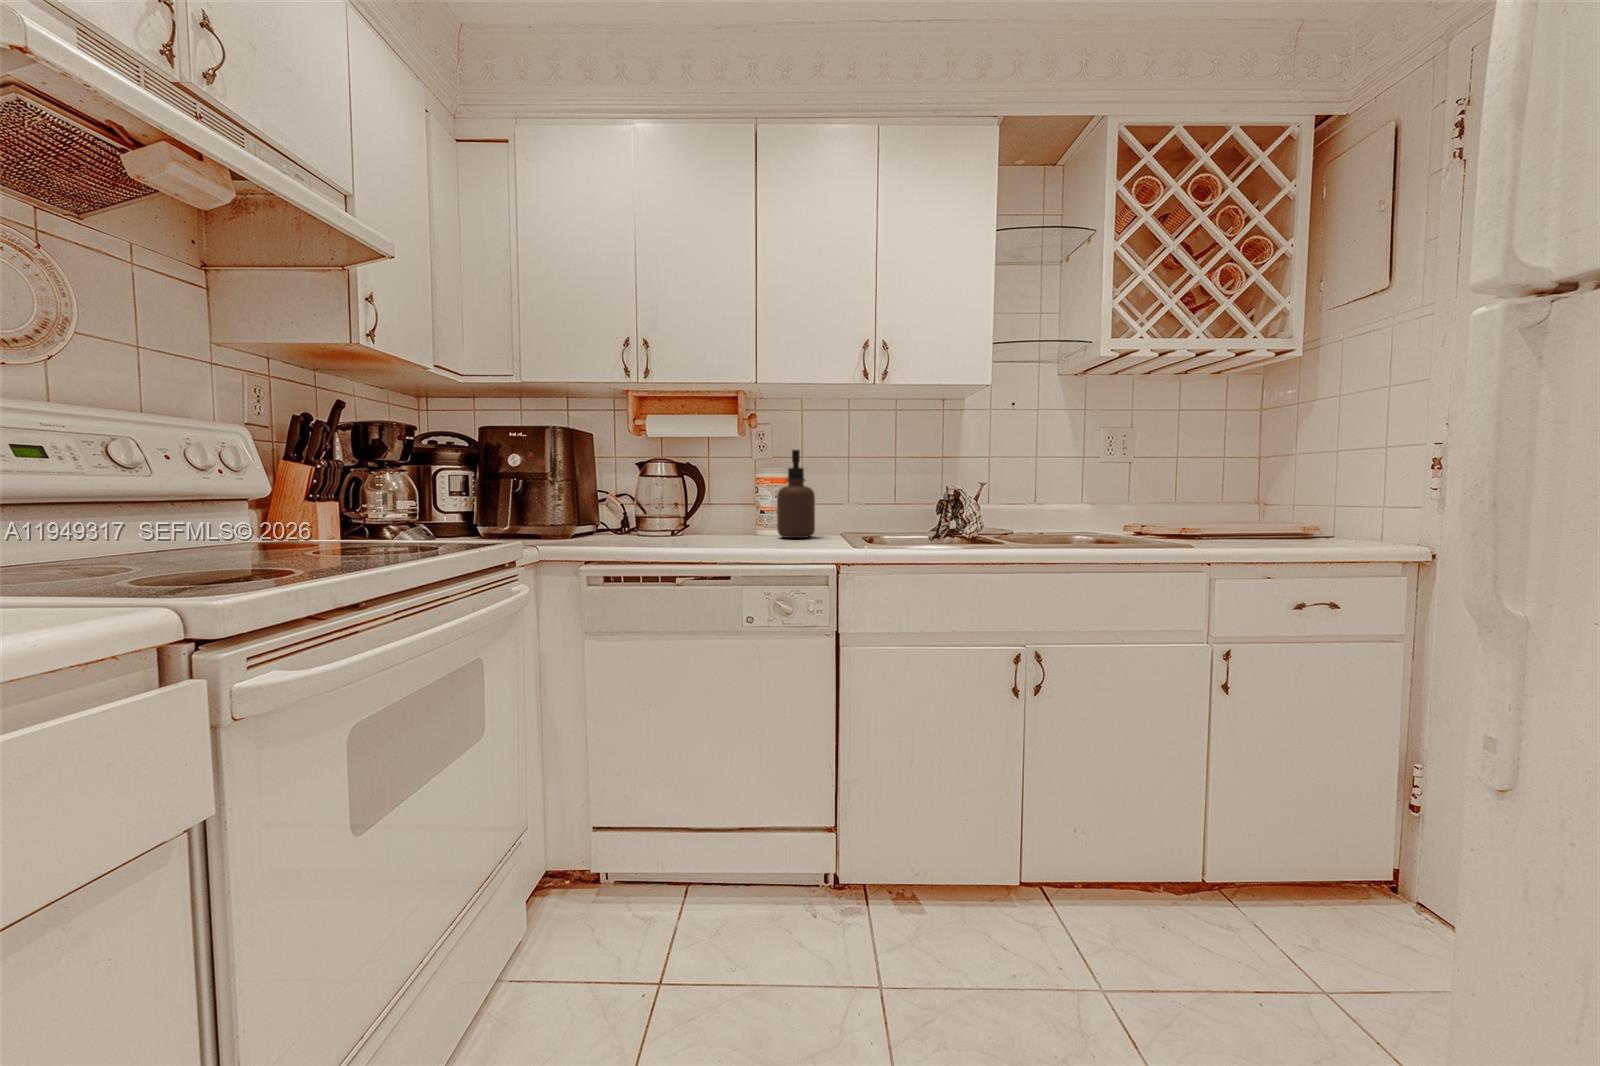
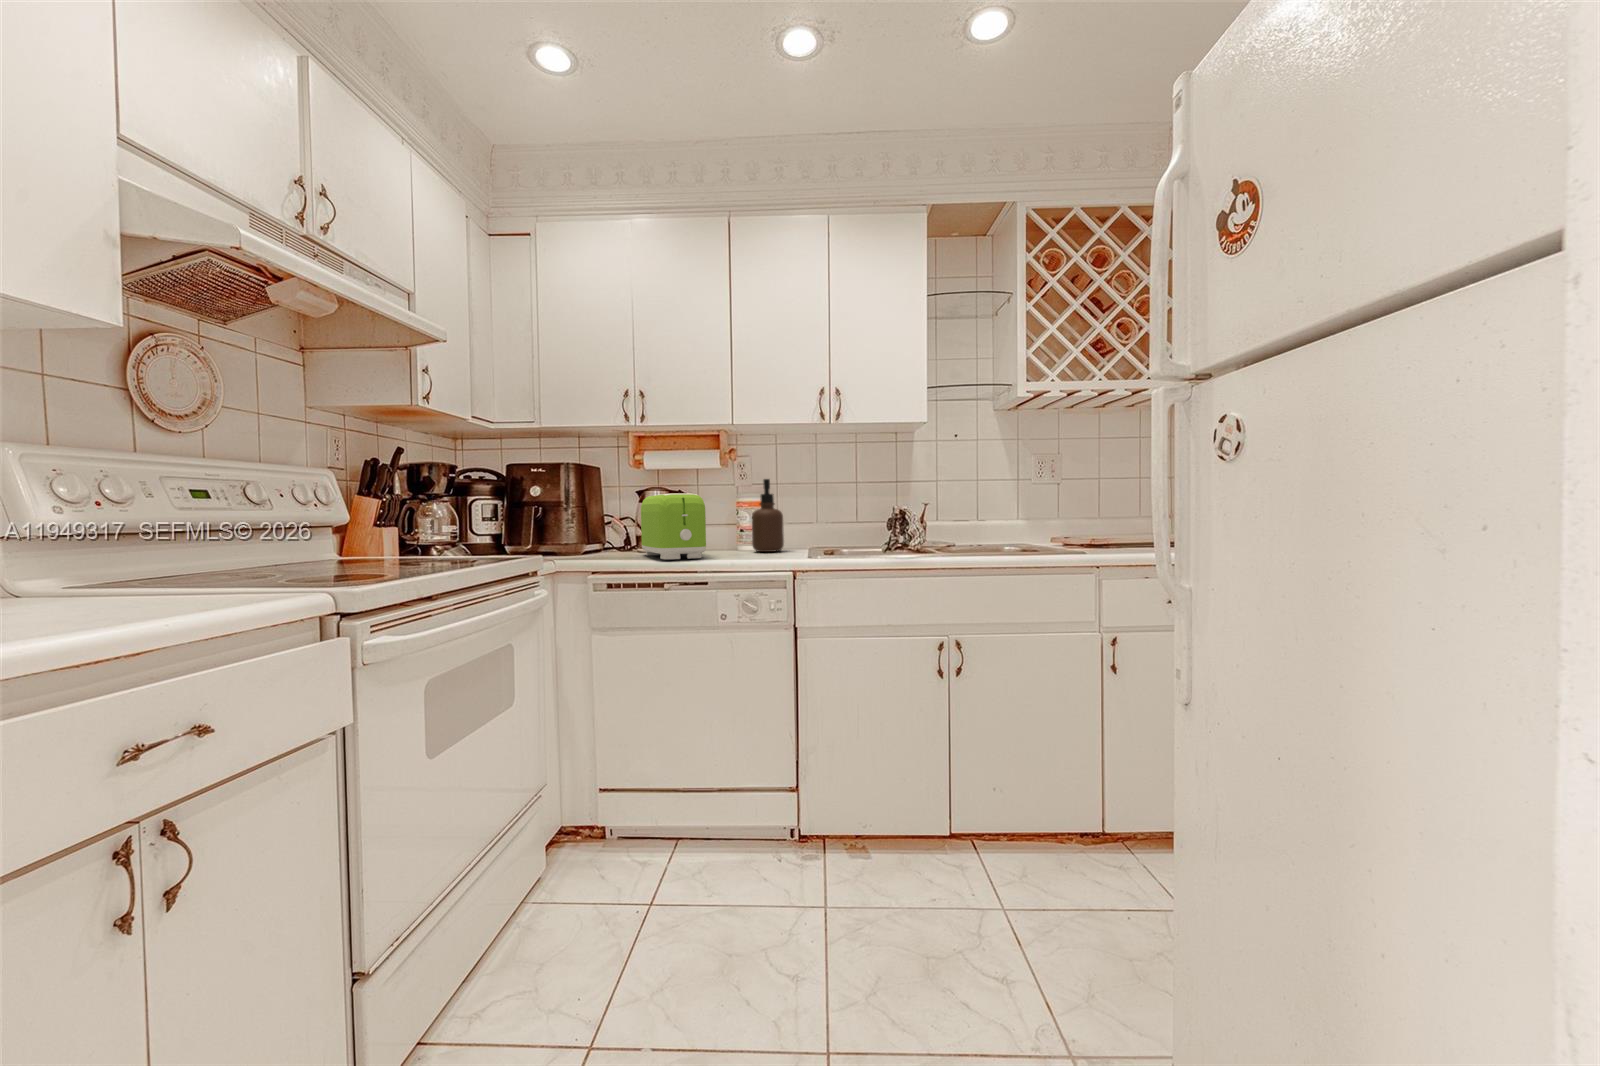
toaster: none [643,465,724,546] -> present [641,493,706,559]

